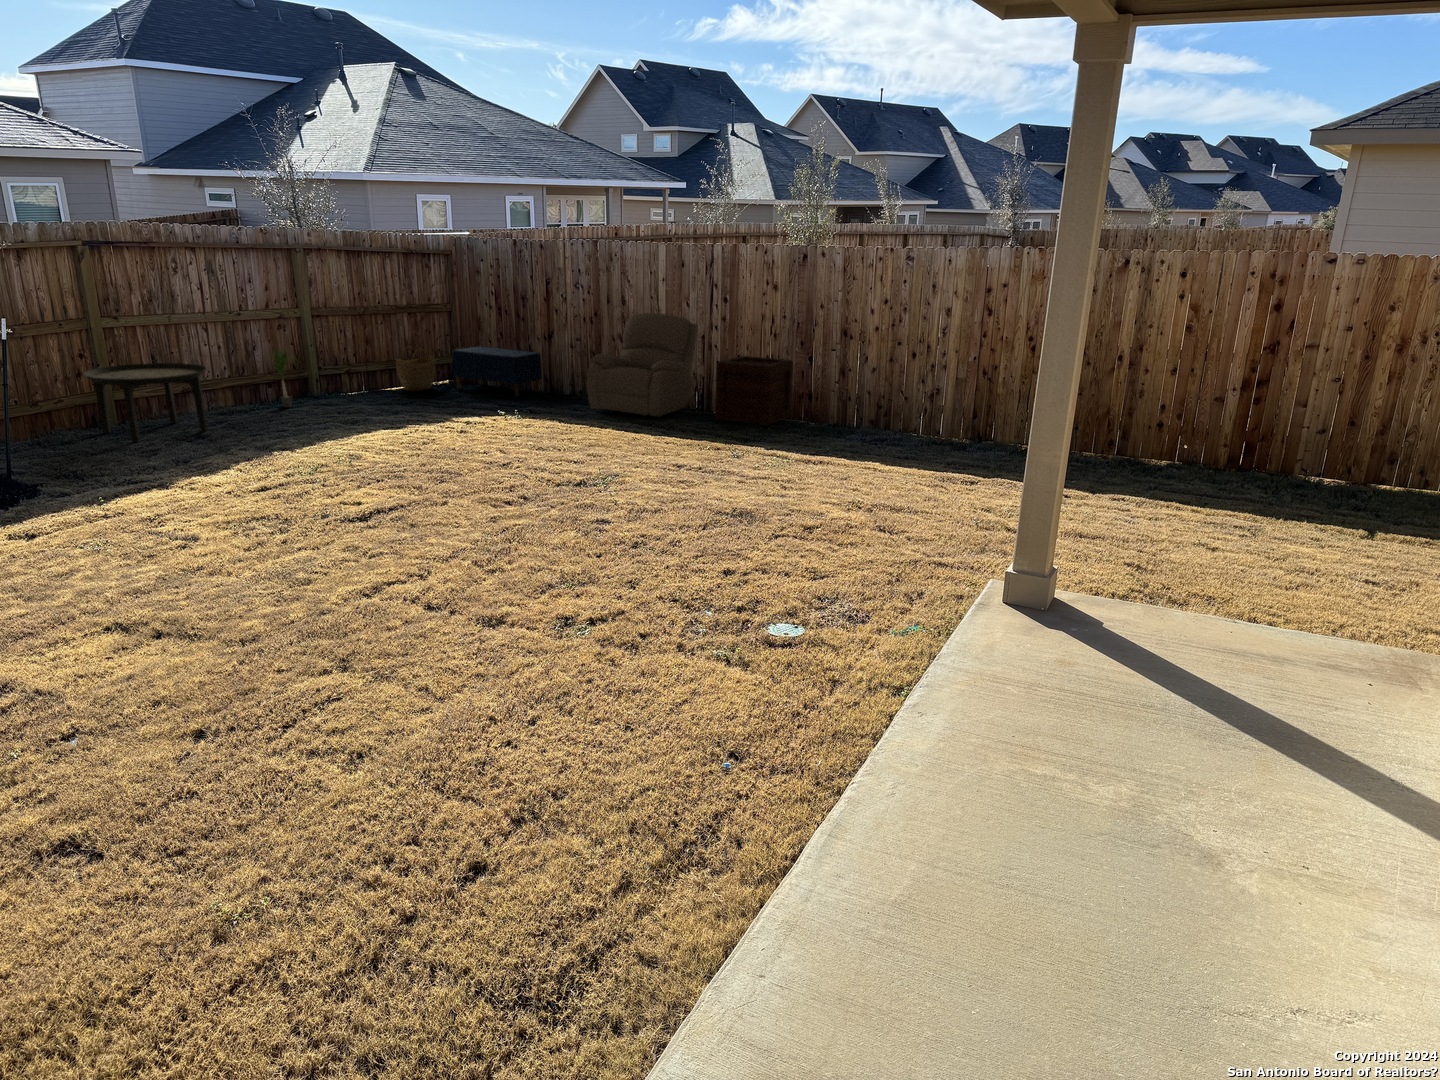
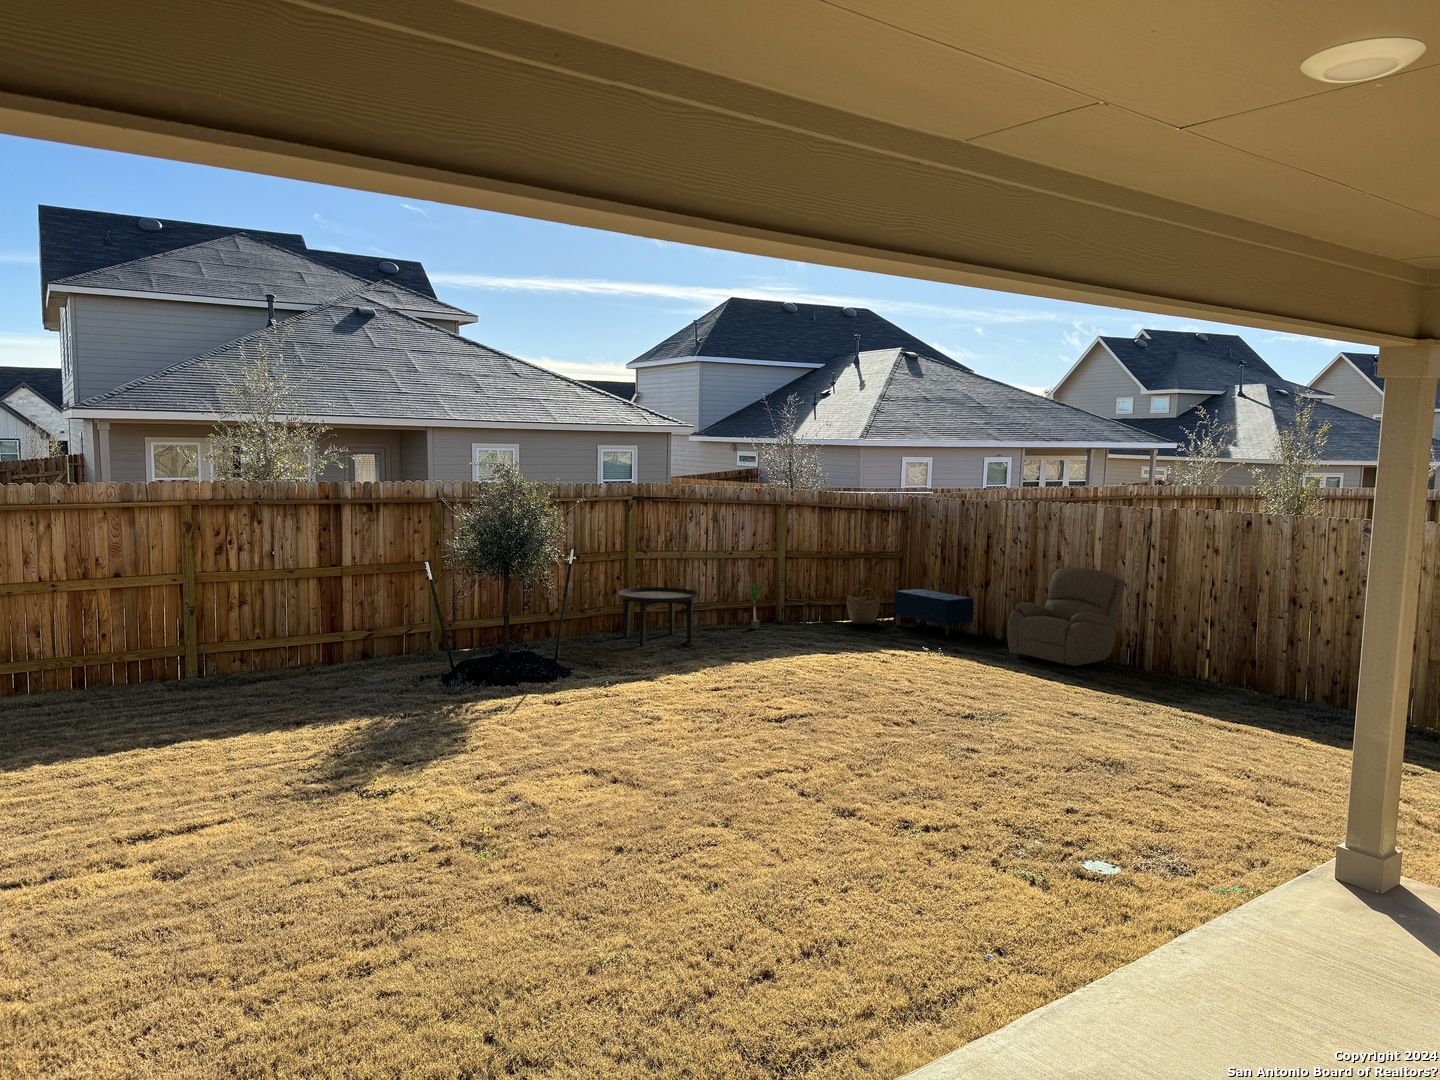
wooden crate: present [715,356,793,426] -> none [1134,613,1226,686]

